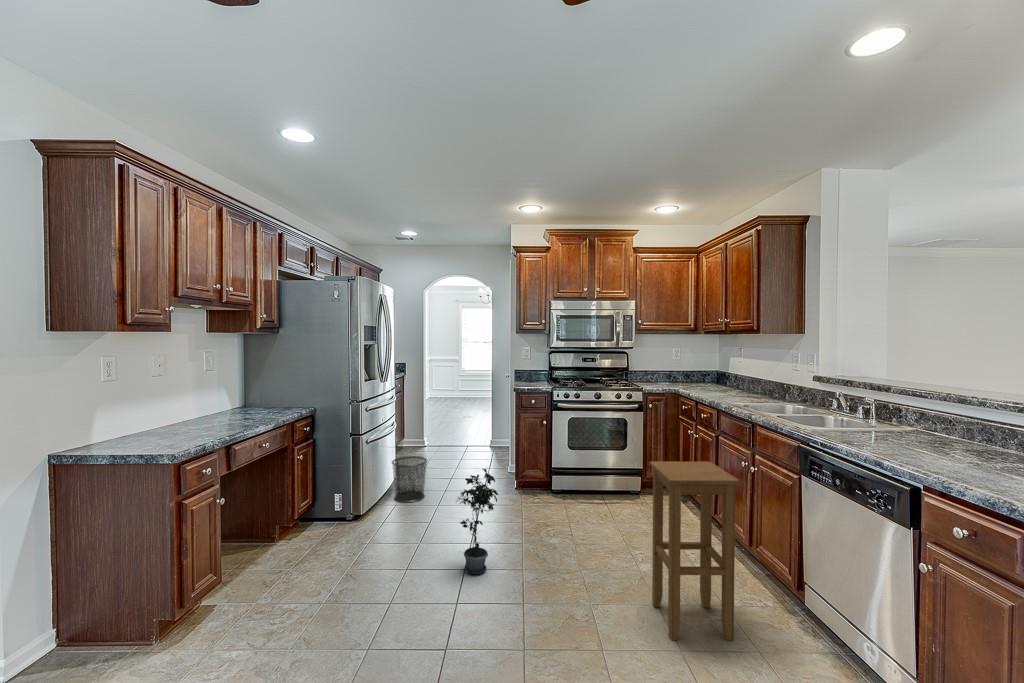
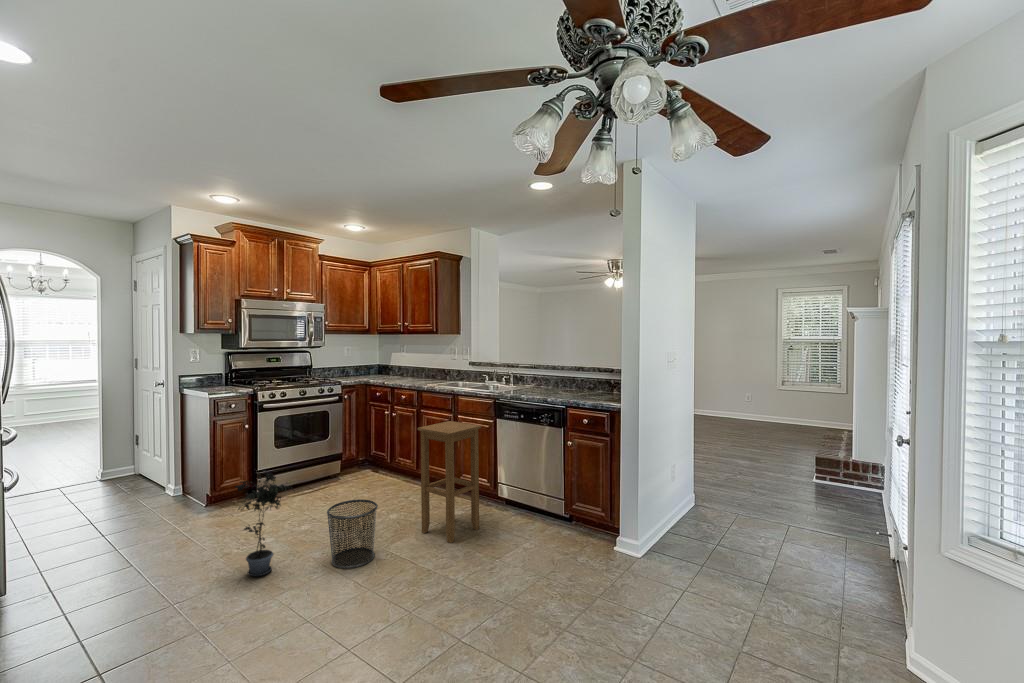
waste bin: present [392,456,427,503] -> present [327,499,378,569]

